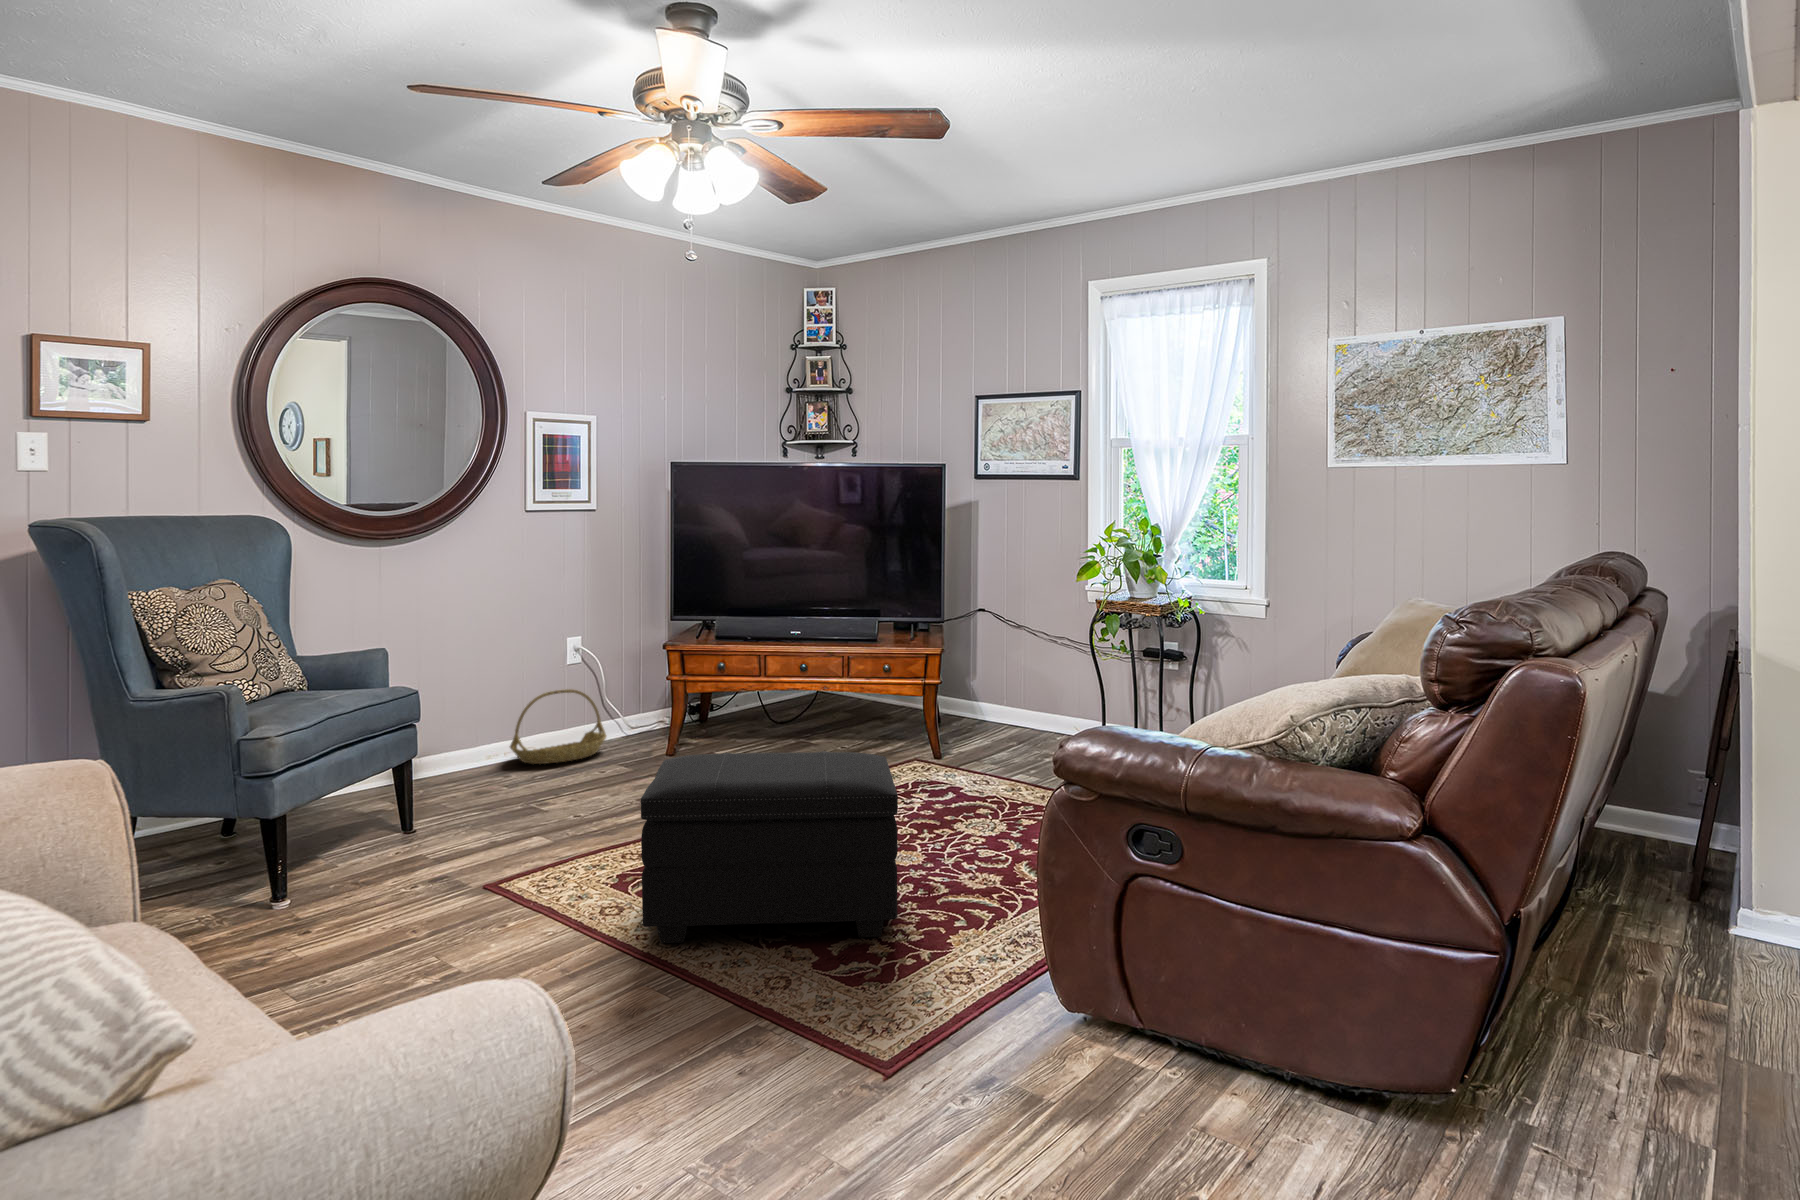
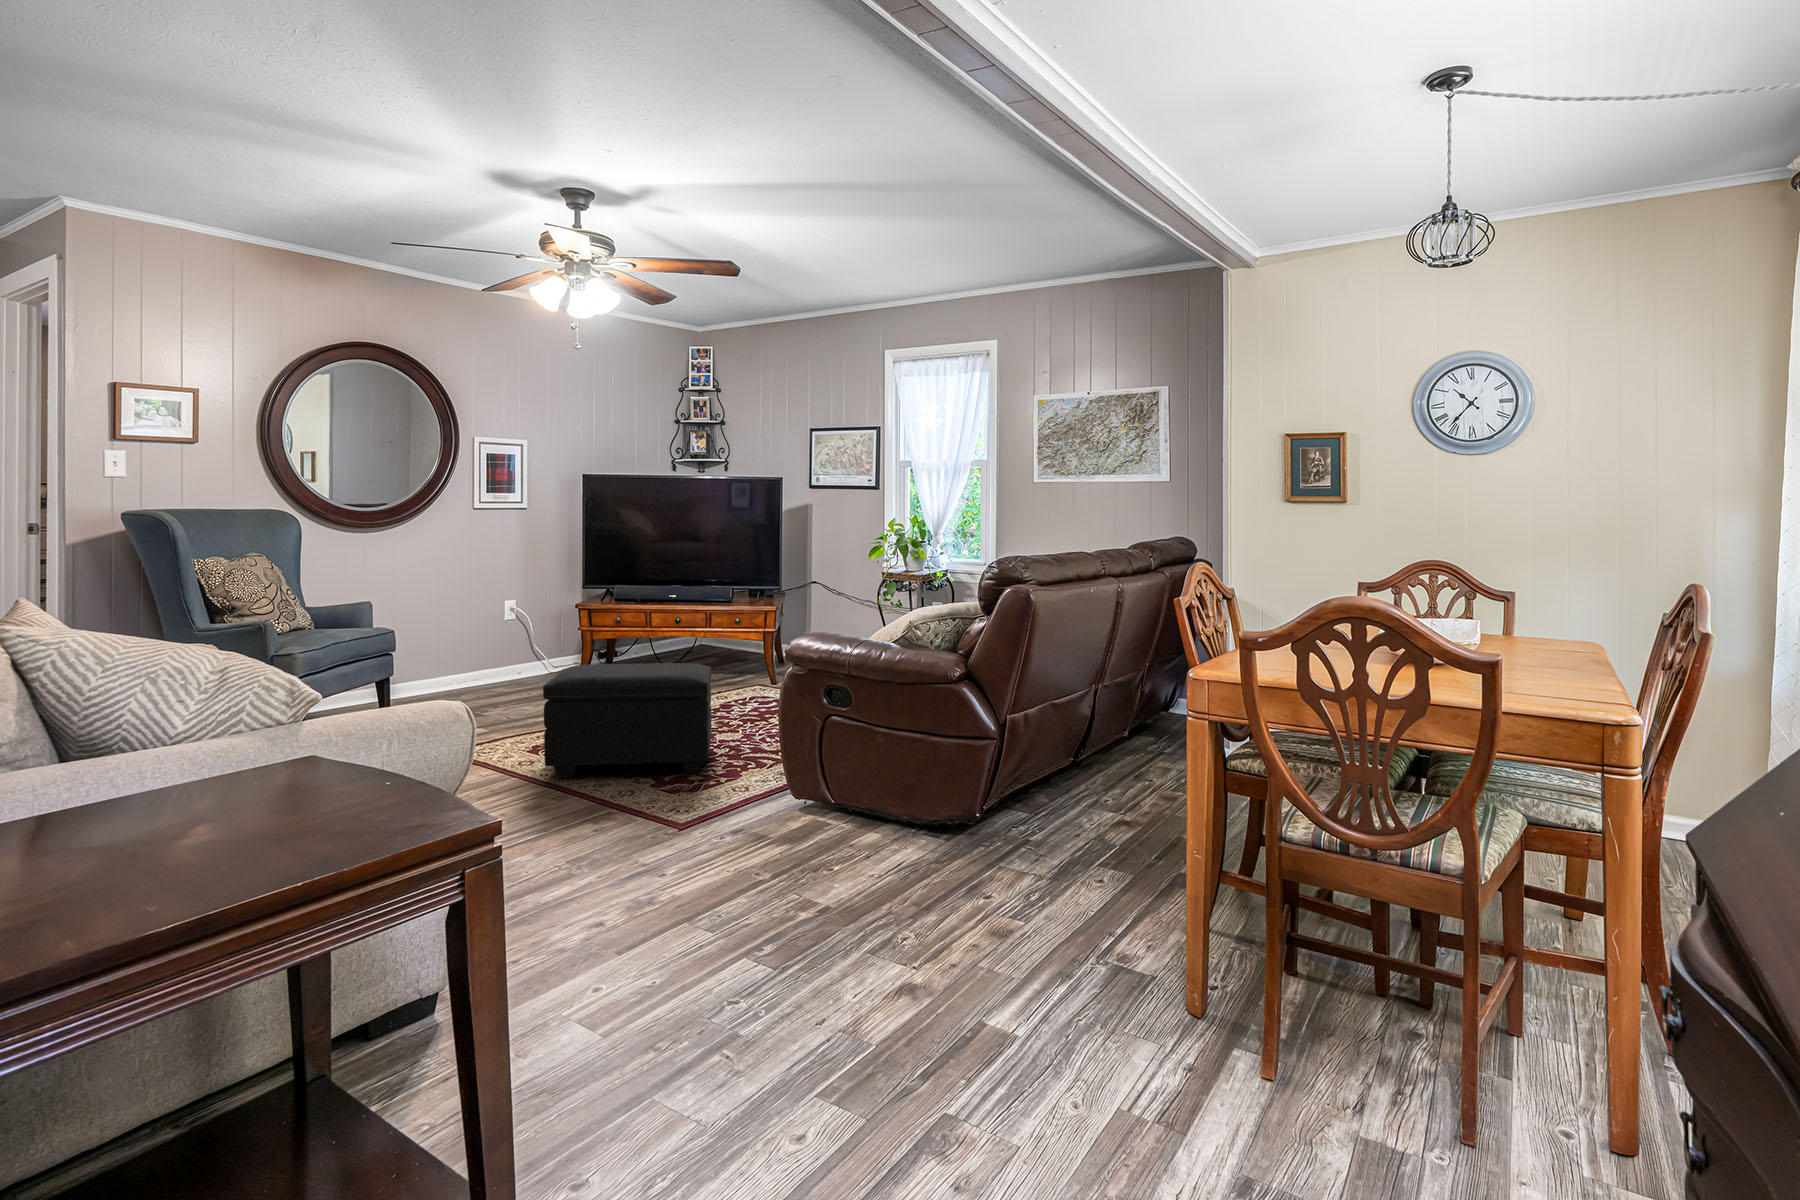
basket: present [510,689,607,764] -> none [462,637,536,689]

